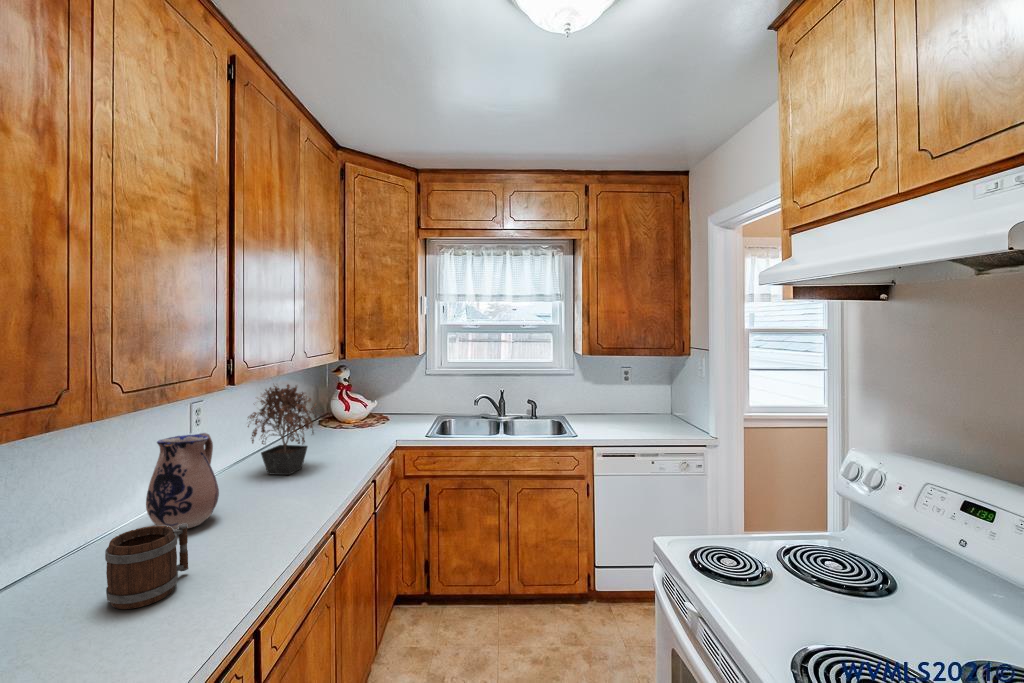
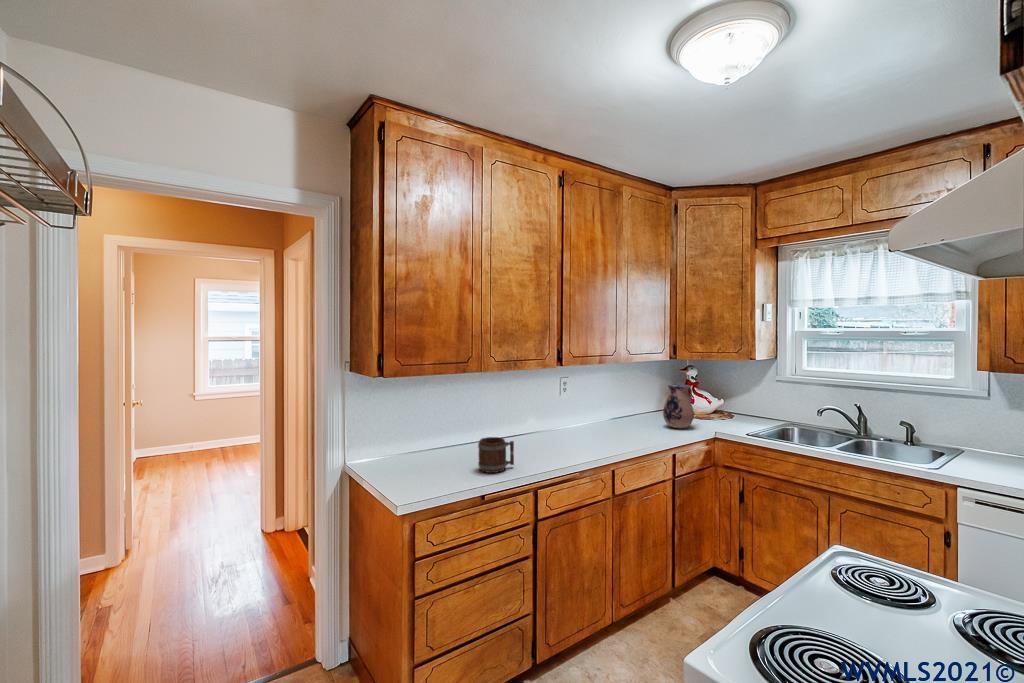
potted plant: present [248,384,317,475] -> none [585,373,635,438]
ceramic pitcher: present [146,433,219,530] -> present [663,385,694,428]

